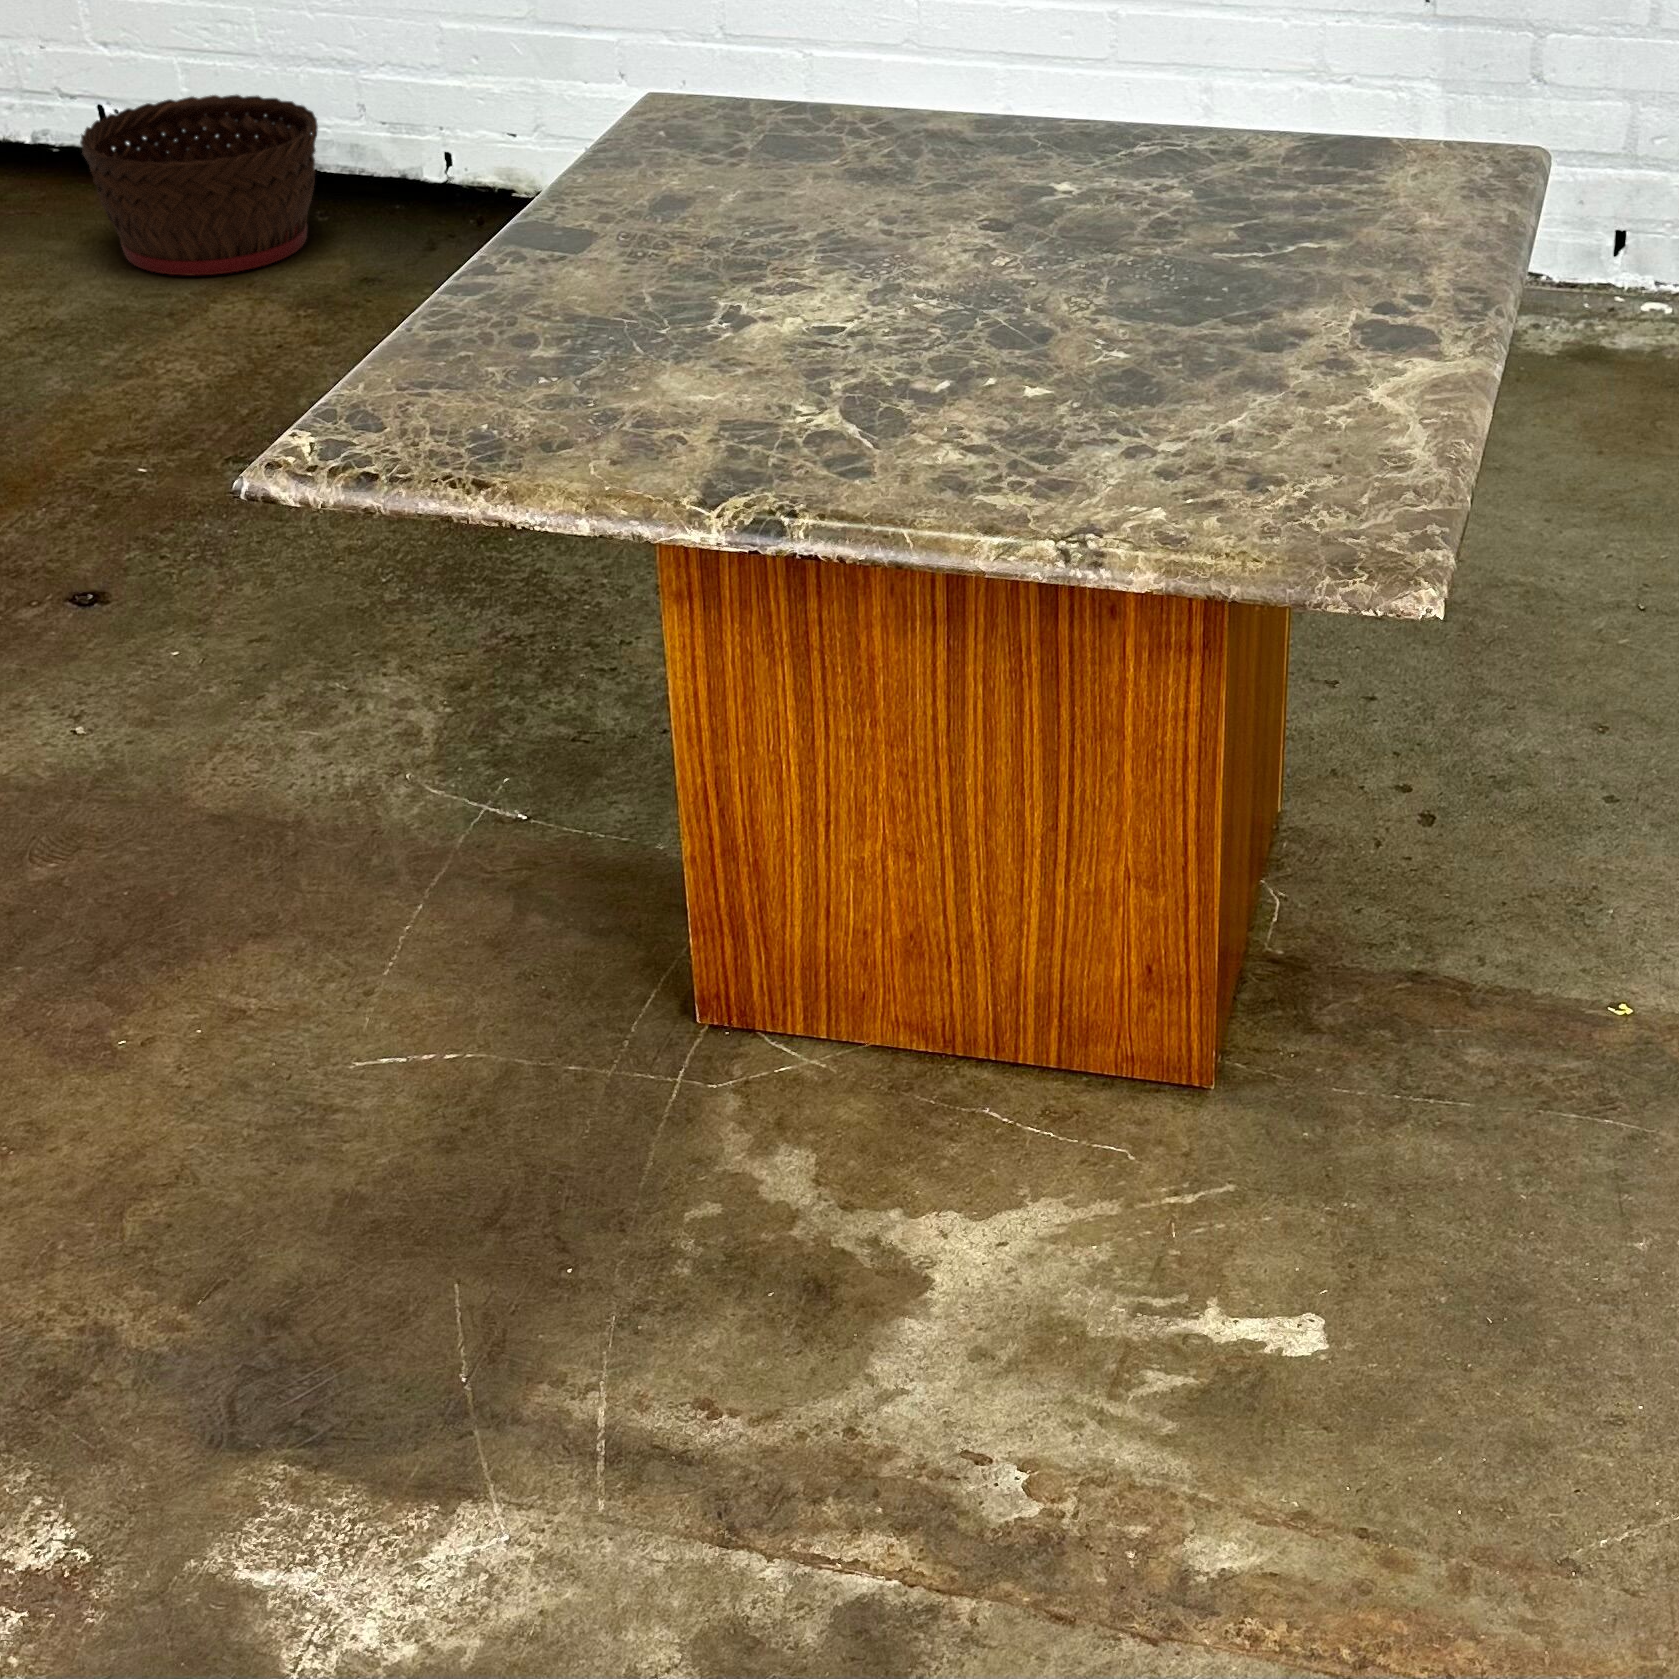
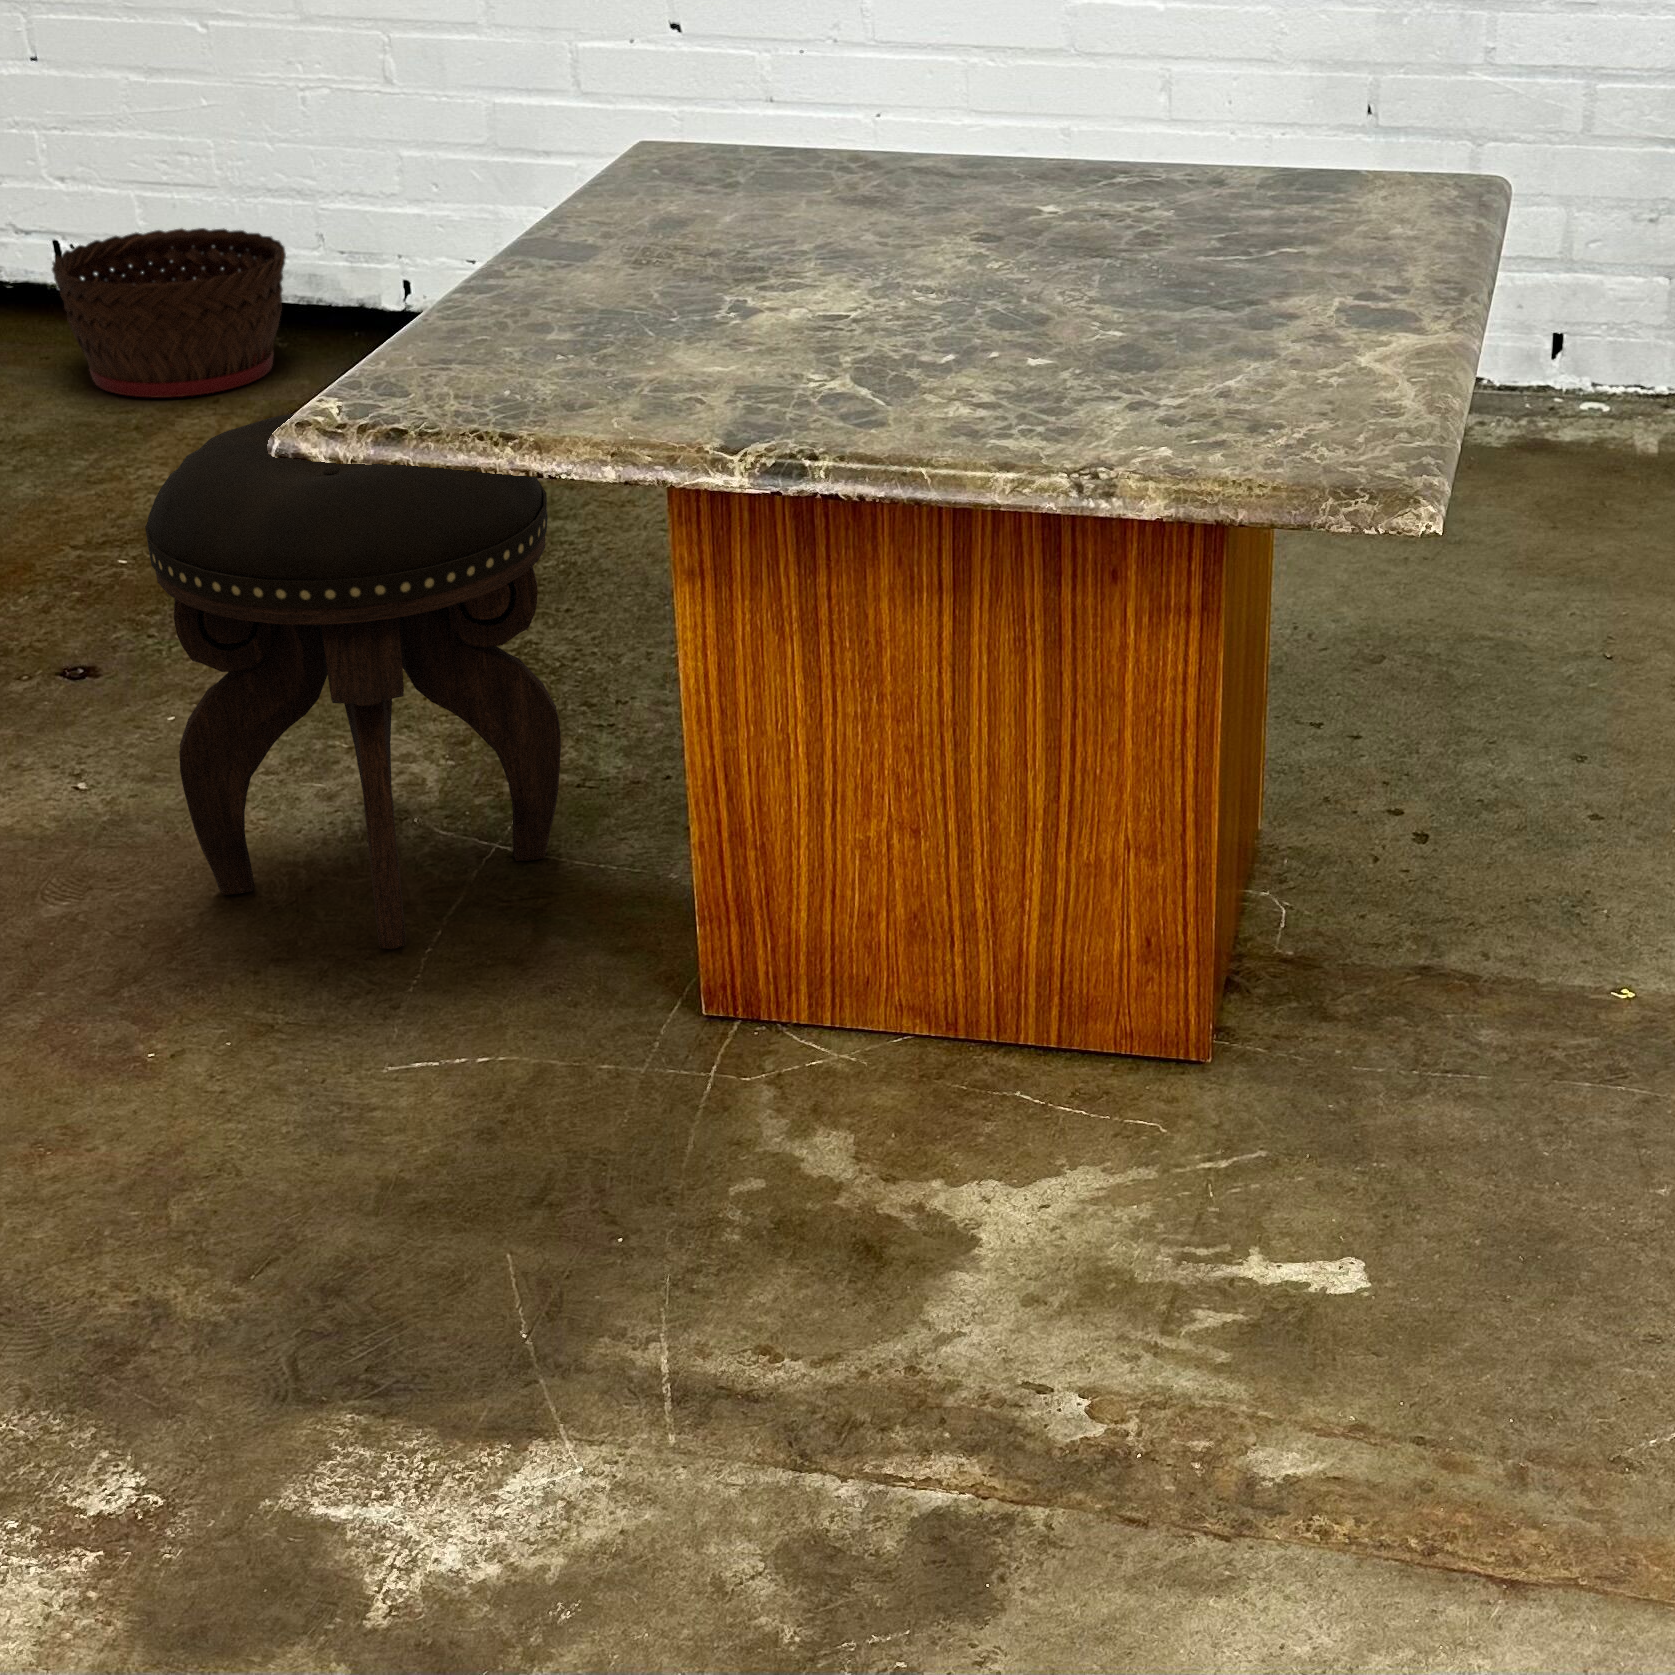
footstool: none [115,369,545,928] -> present [145,414,561,949]

